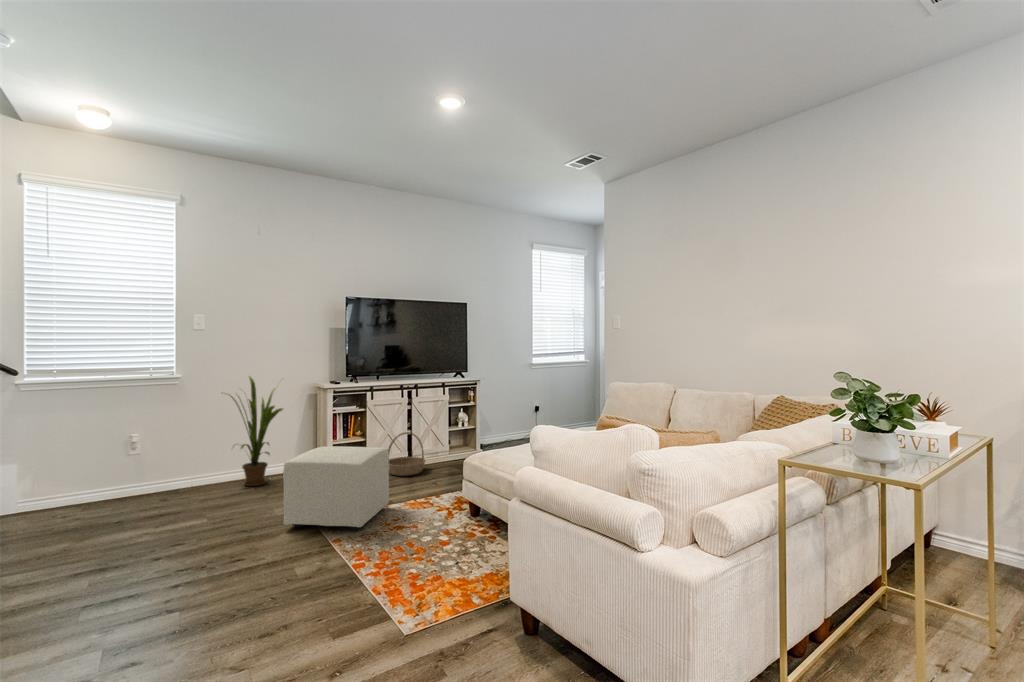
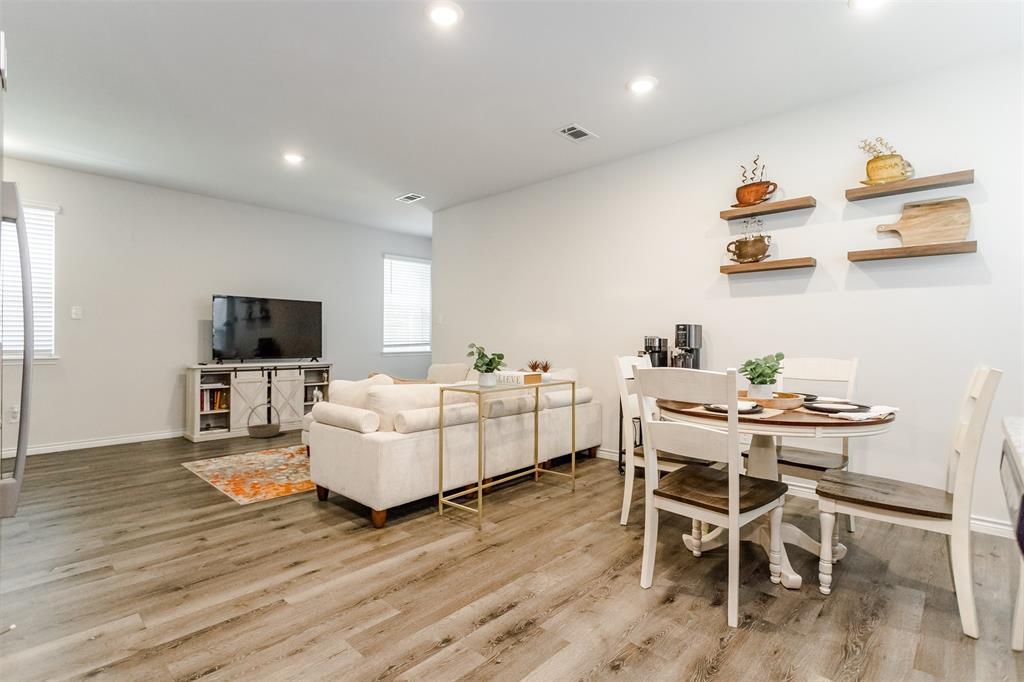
house plant: present [230,376,283,486] -> none [95,358,156,448]
ottoman: present [283,446,389,530] -> none [154,410,244,469]

